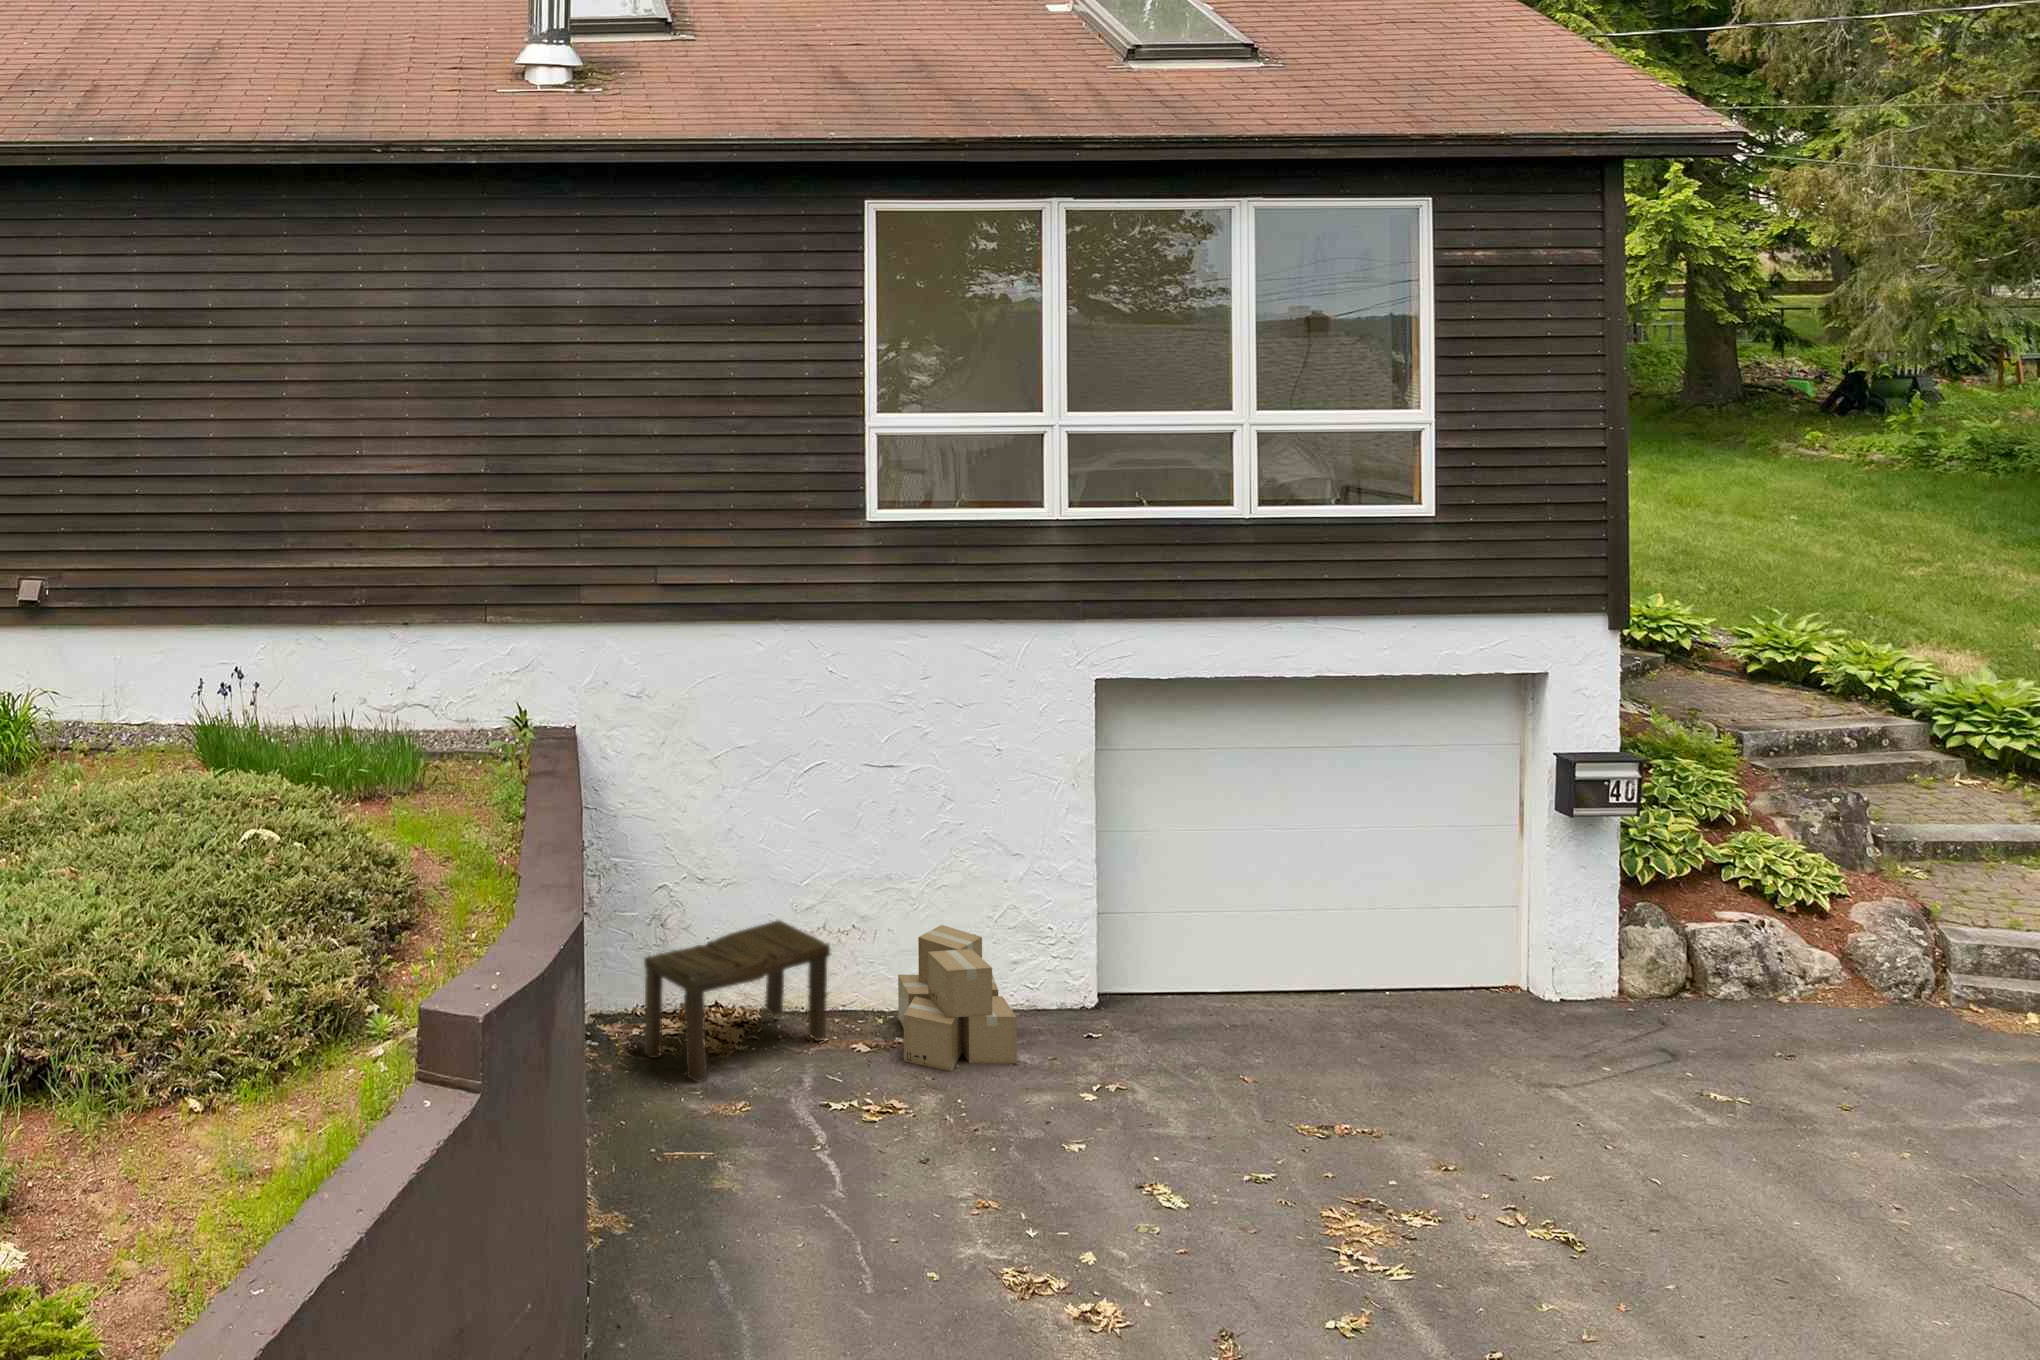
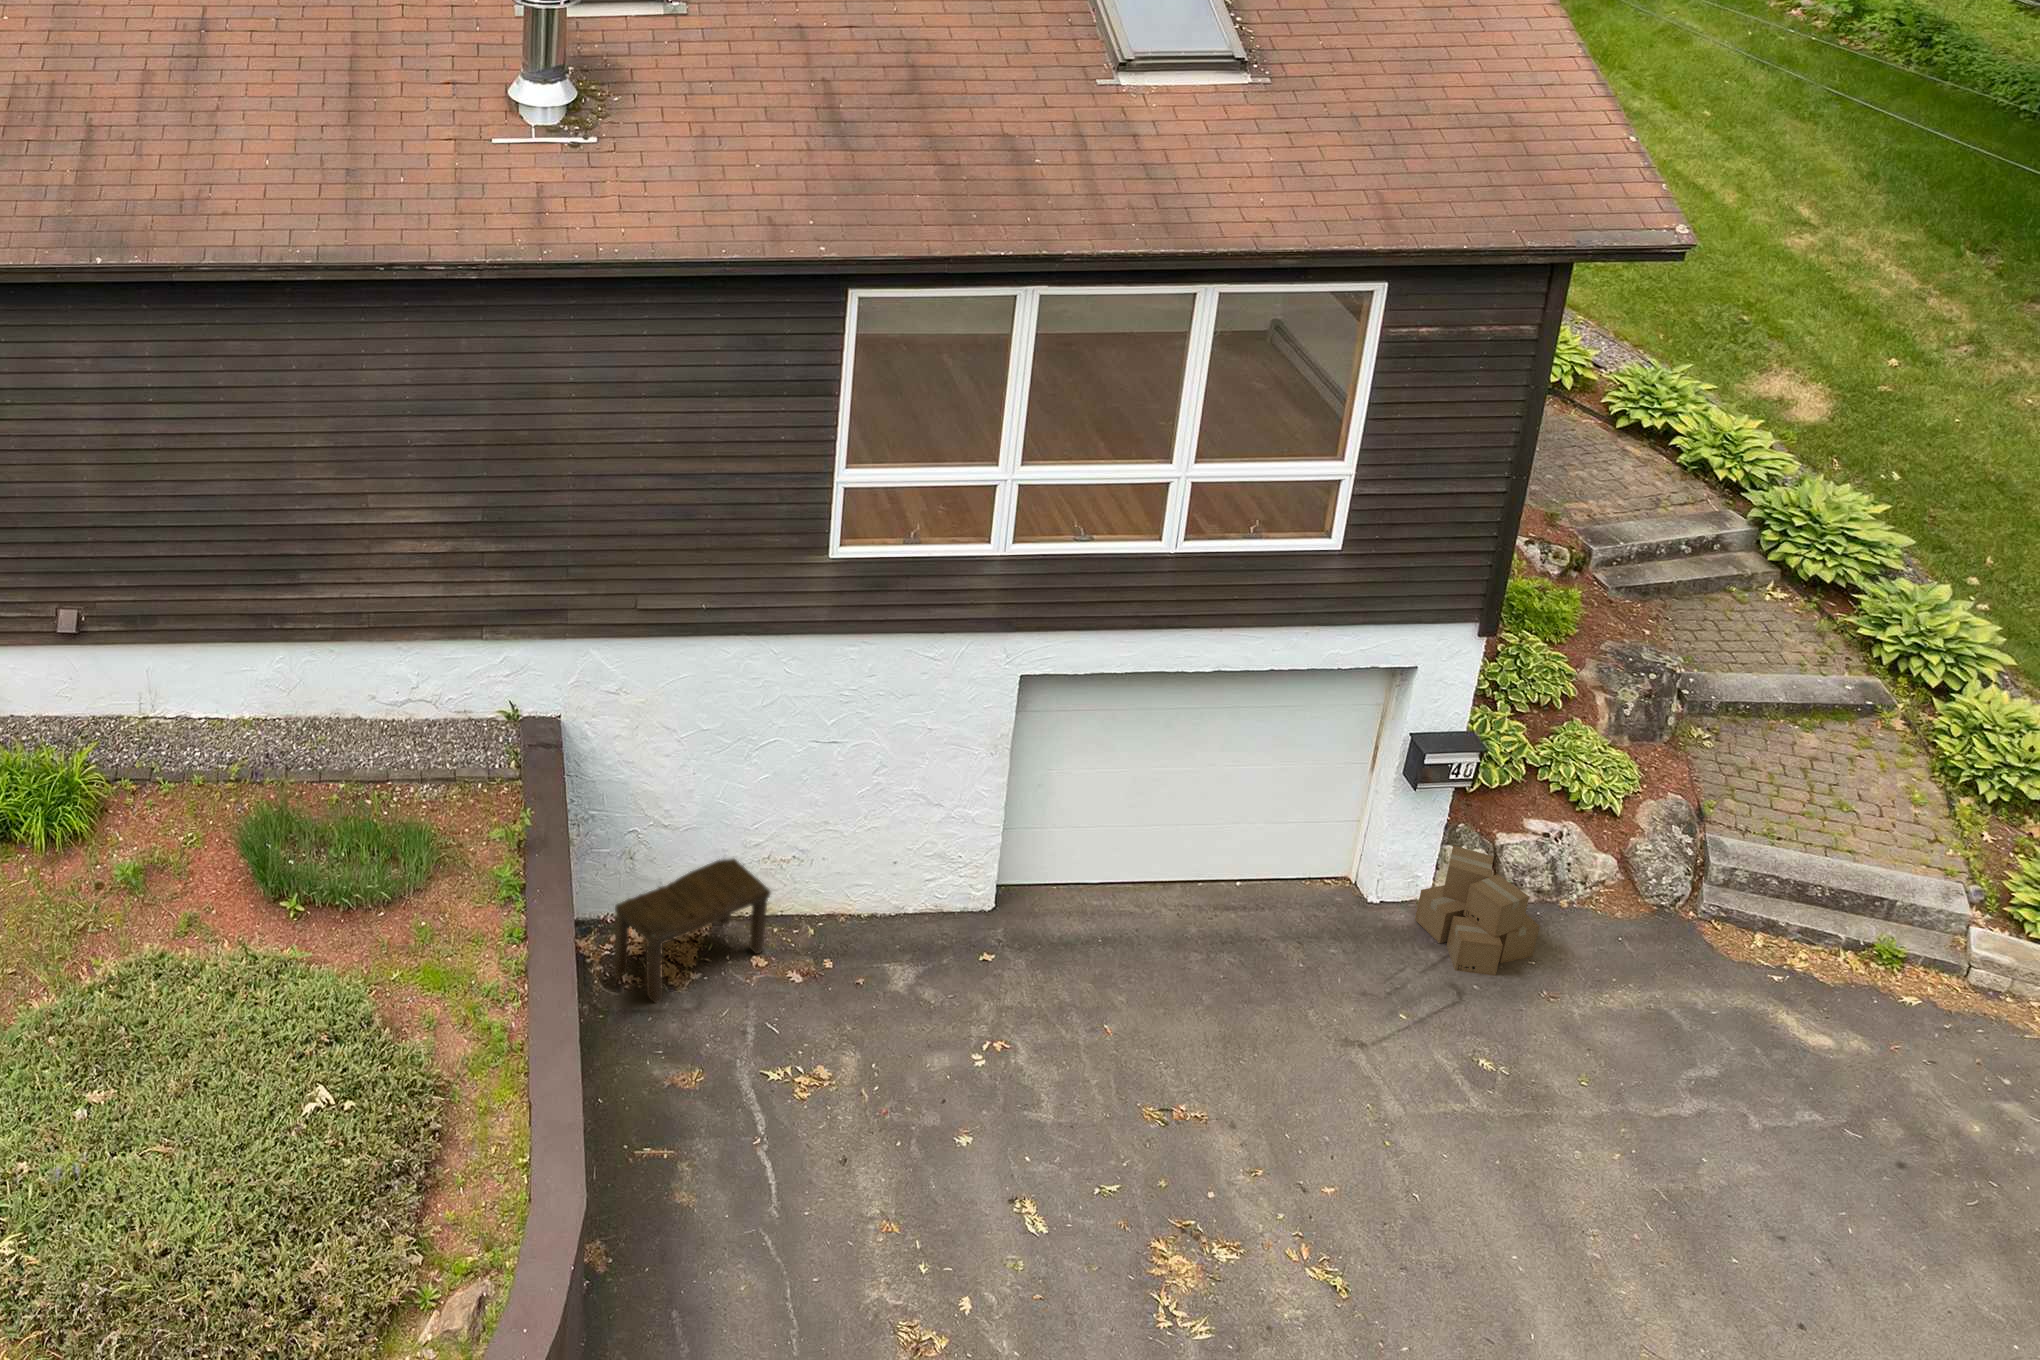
cardboard box: present [898,925,1017,1071] -> present [1415,845,1540,975]

